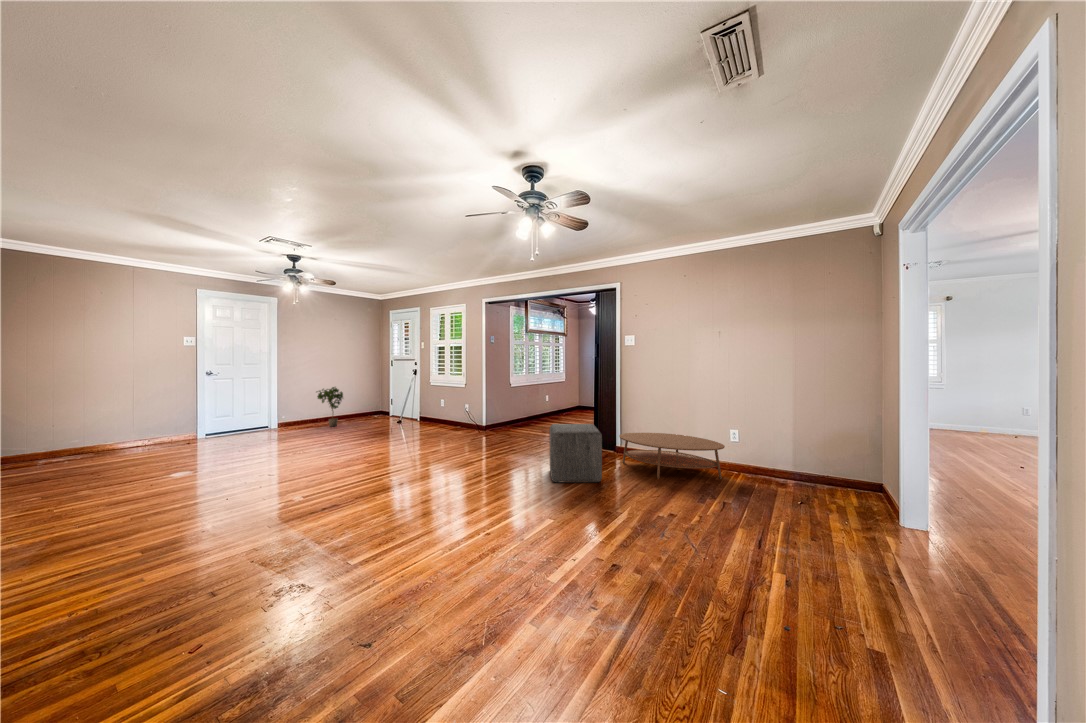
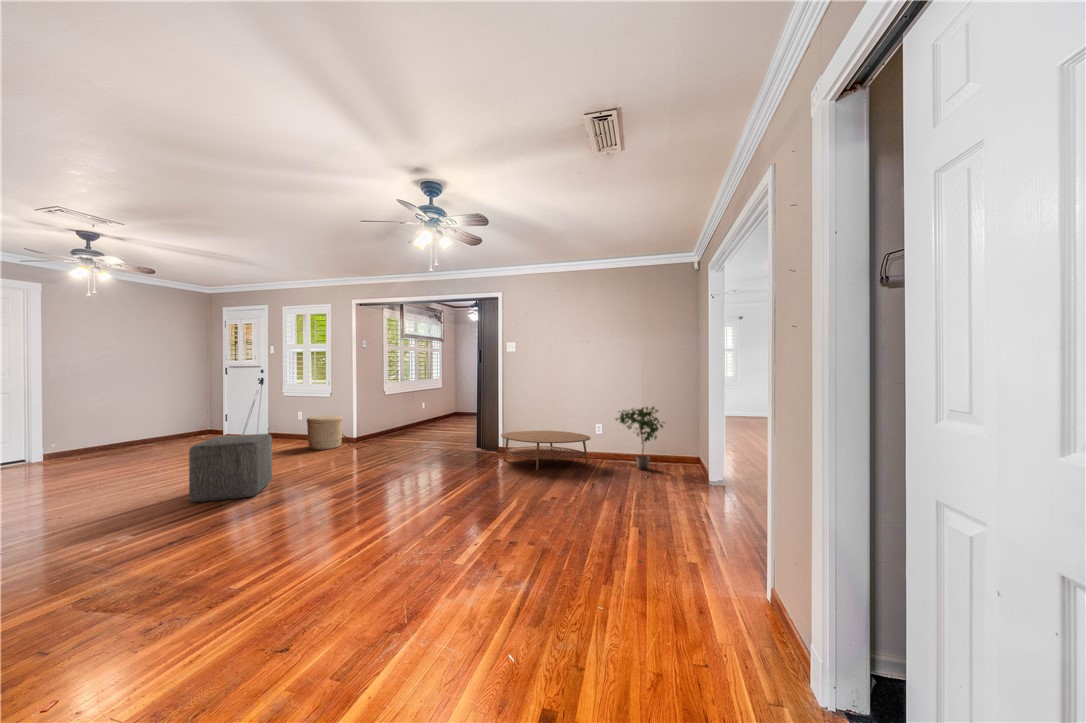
potted plant: present [317,387,343,427] -> present [616,407,664,470]
woven basket: none [445,406,475,437] -> present [307,415,343,450]
ottoman: present [549,424,602,483] -> present [189,434,272,502]

